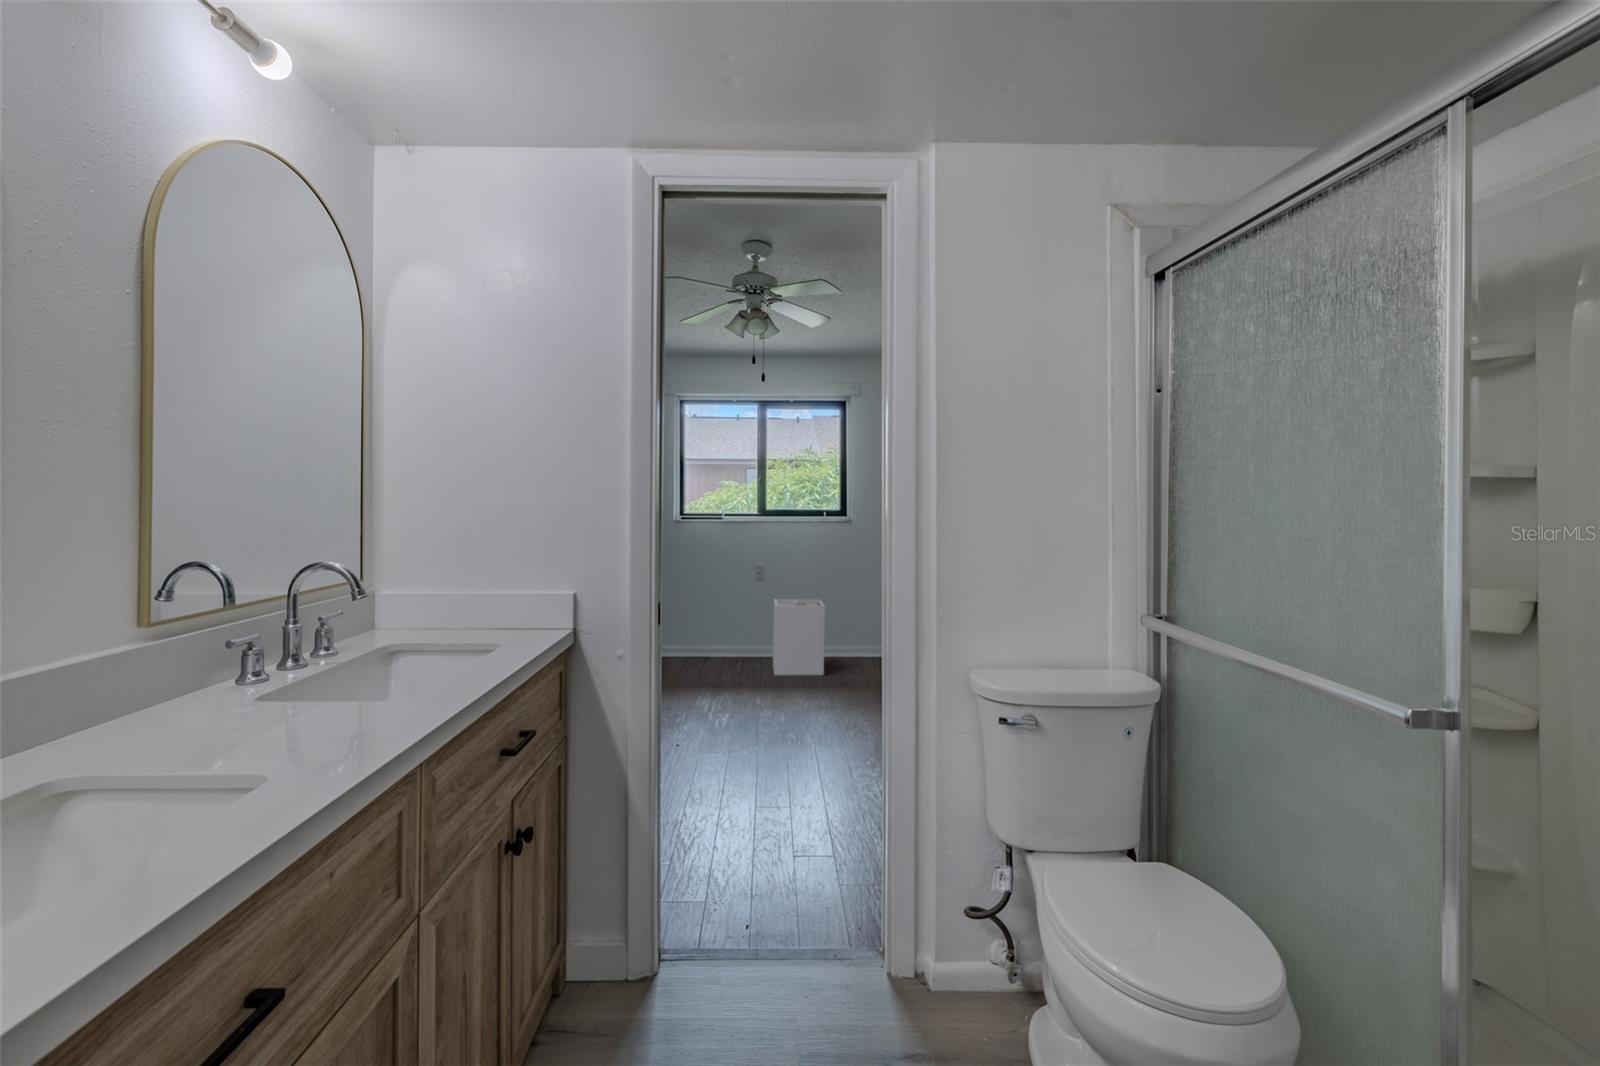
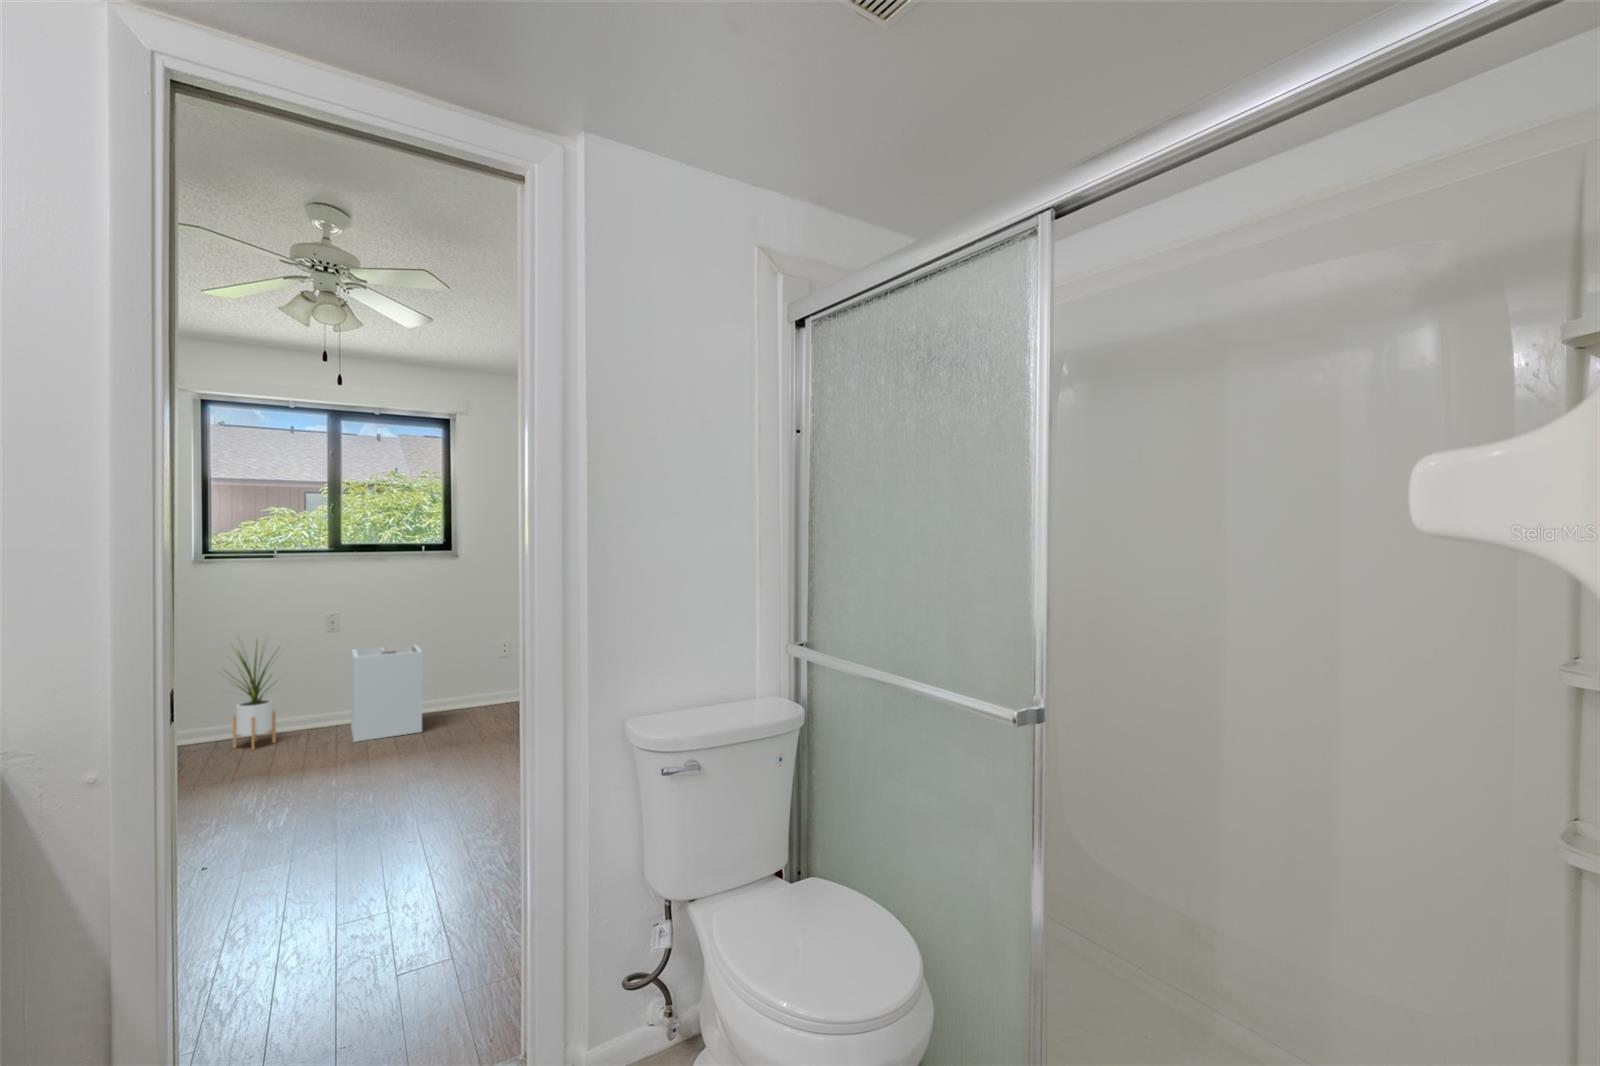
house plant: none [688,579,735,670] -> present [233,643,280,750]

